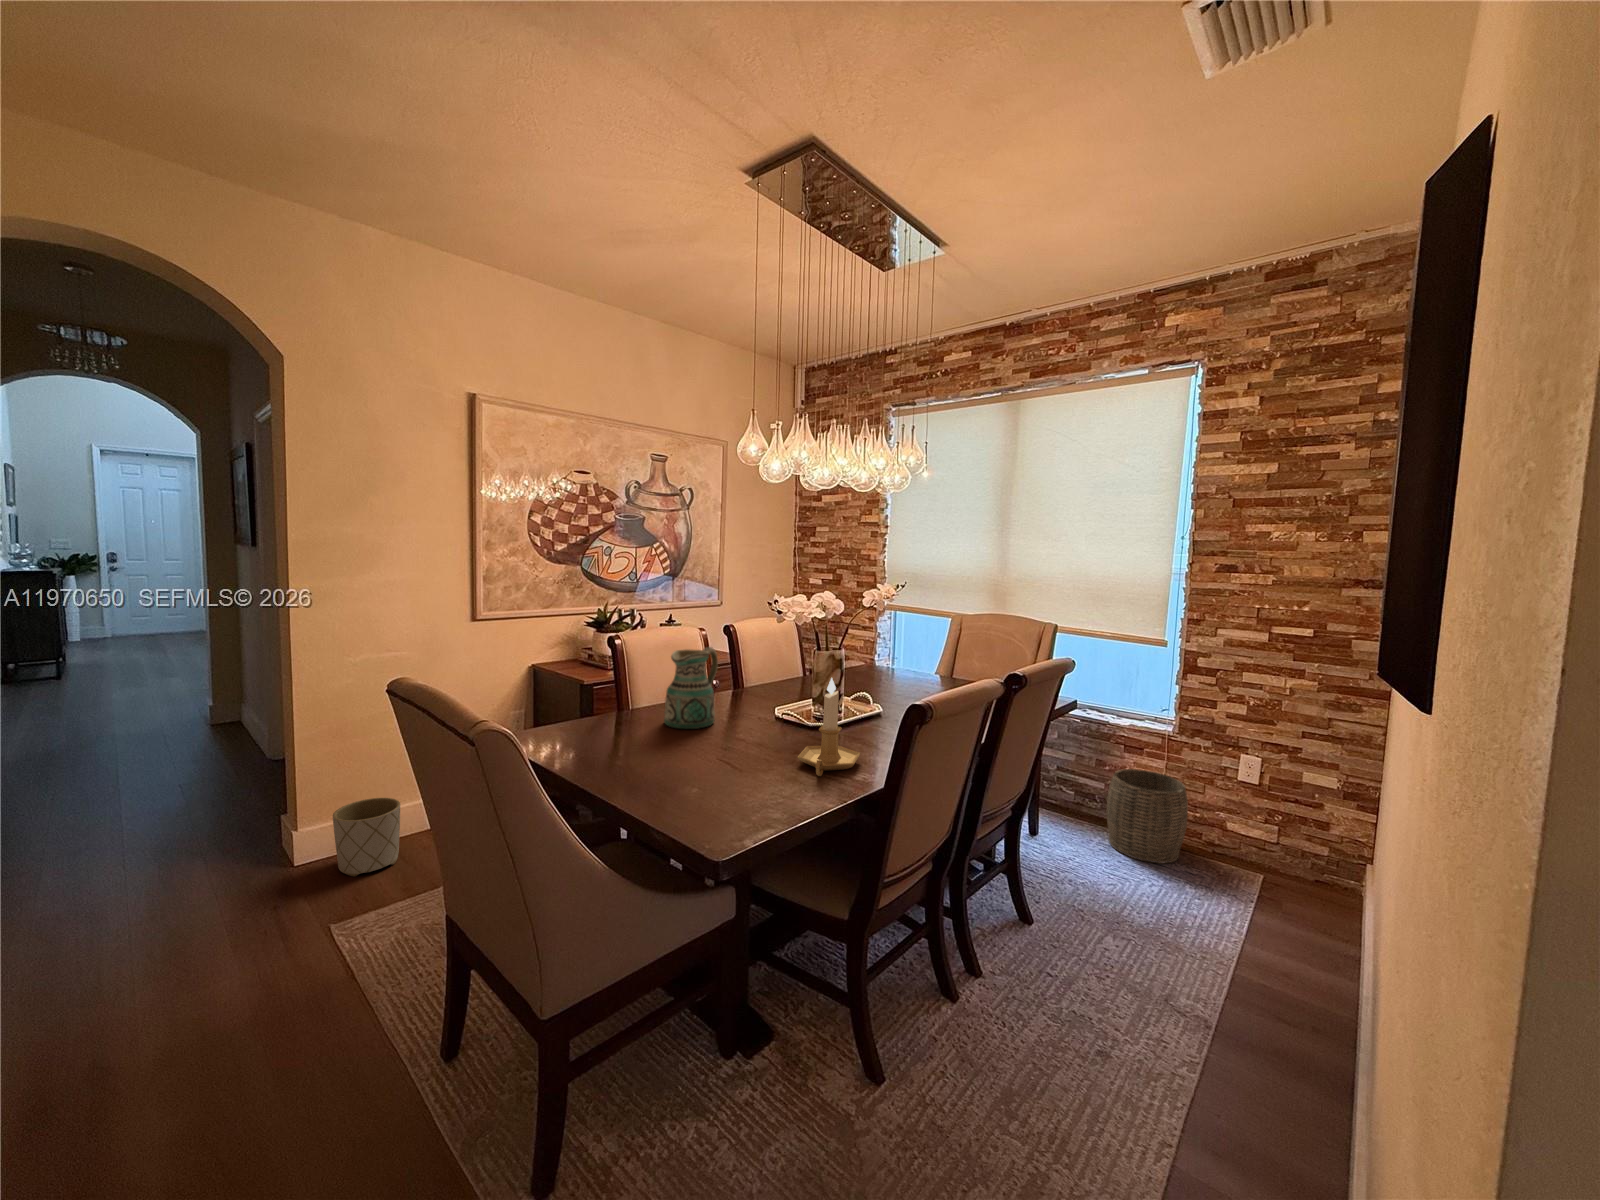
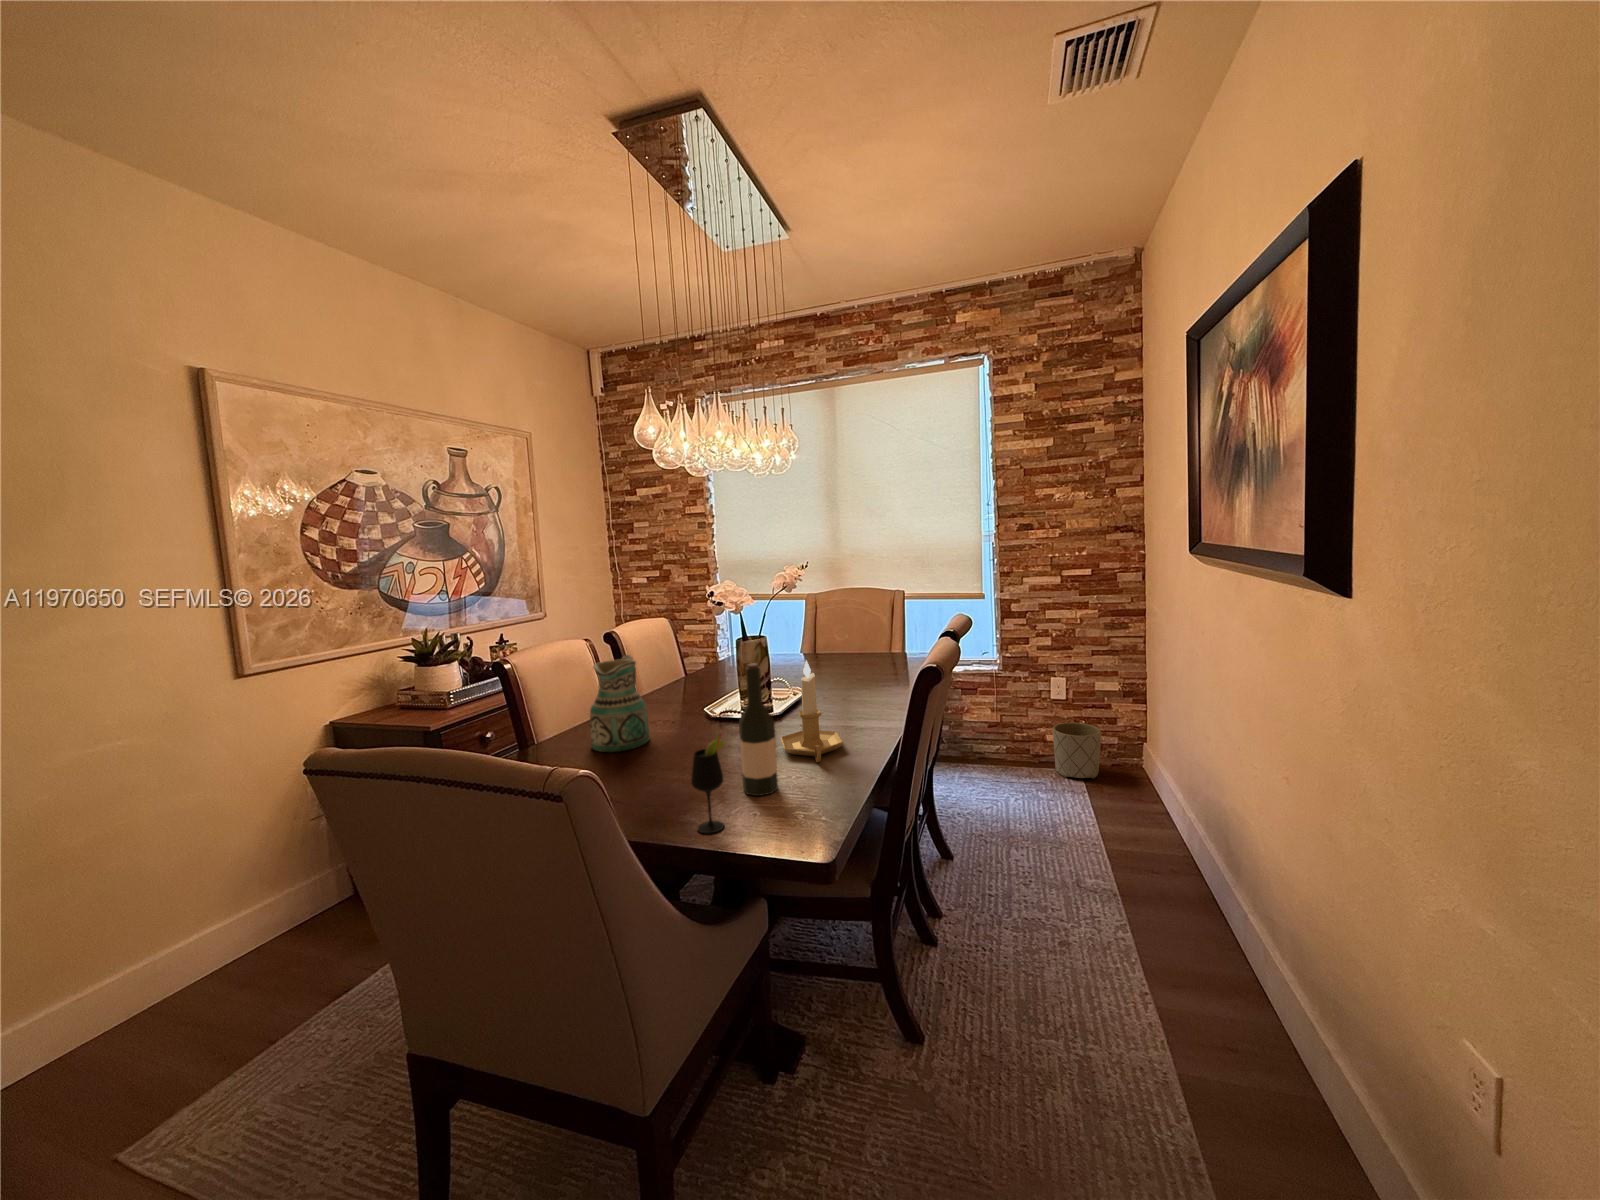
wine bottle: none [732,670,765,792] -> present [739,663,778,796]
wine glass: none [664,725,698,809] -> present [691,734,725,833]
woven basket: present [1107,769,1188,863] -> none [961,705,1024,780]
planter: present [333,798,400,876] -> present [1053,722,1101,779]

